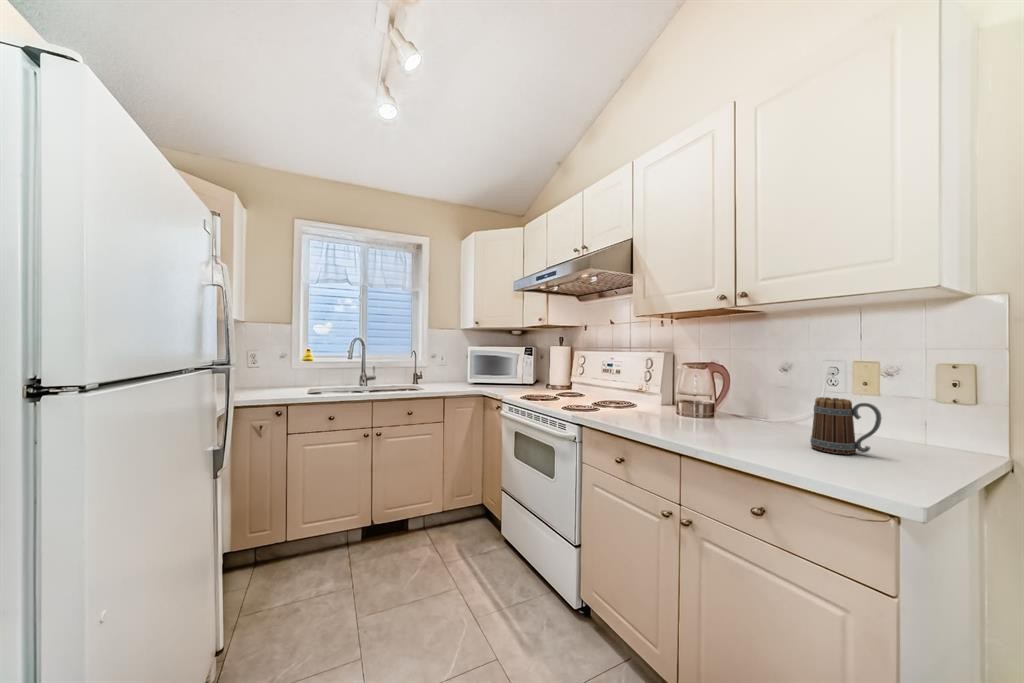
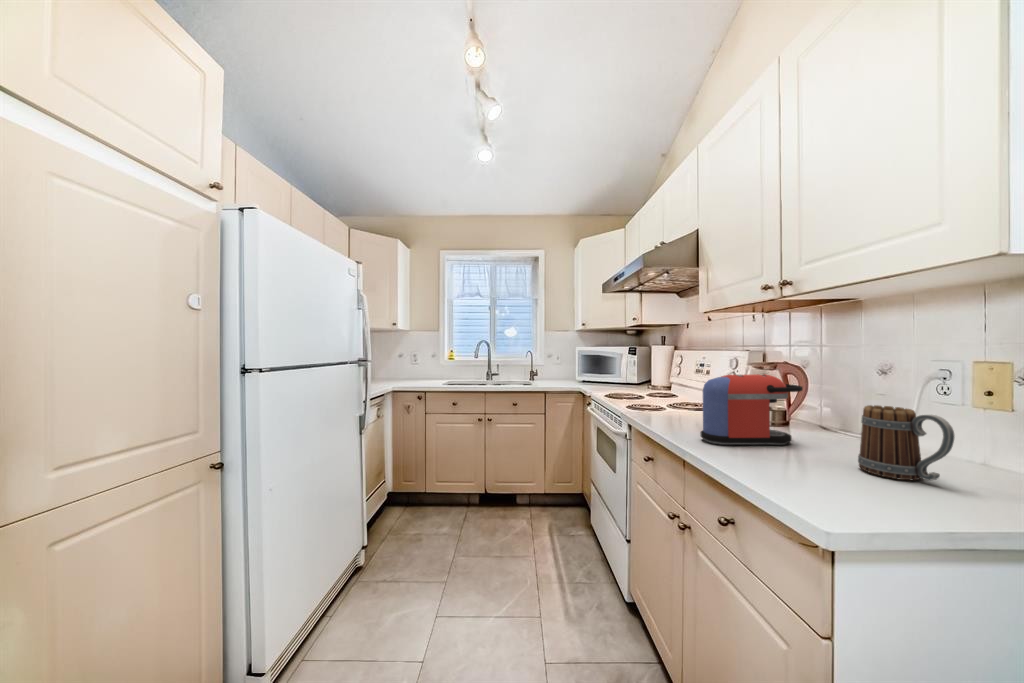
coffee maker: none [679,374,750,440] -> present [700,375,803,445]

